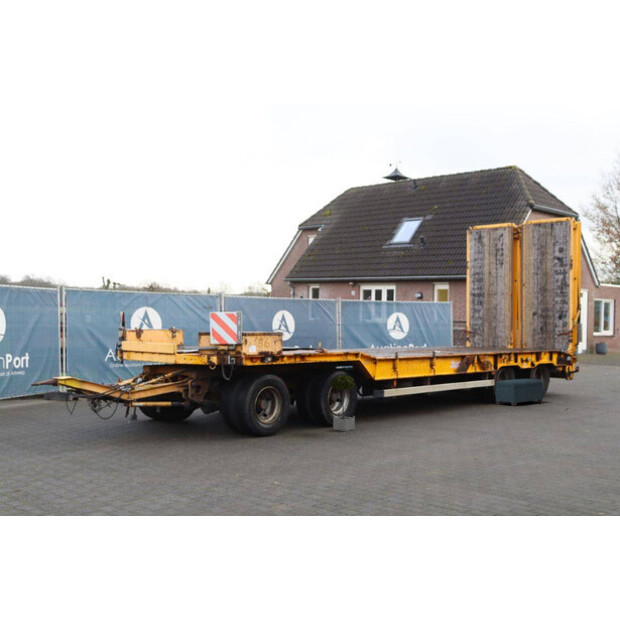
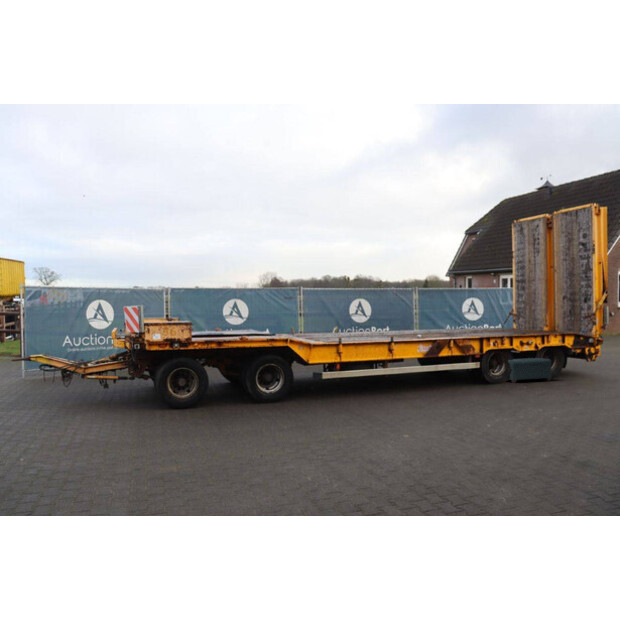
potted tree: present [330,375,355,431] -> none [293,351,313,398]

